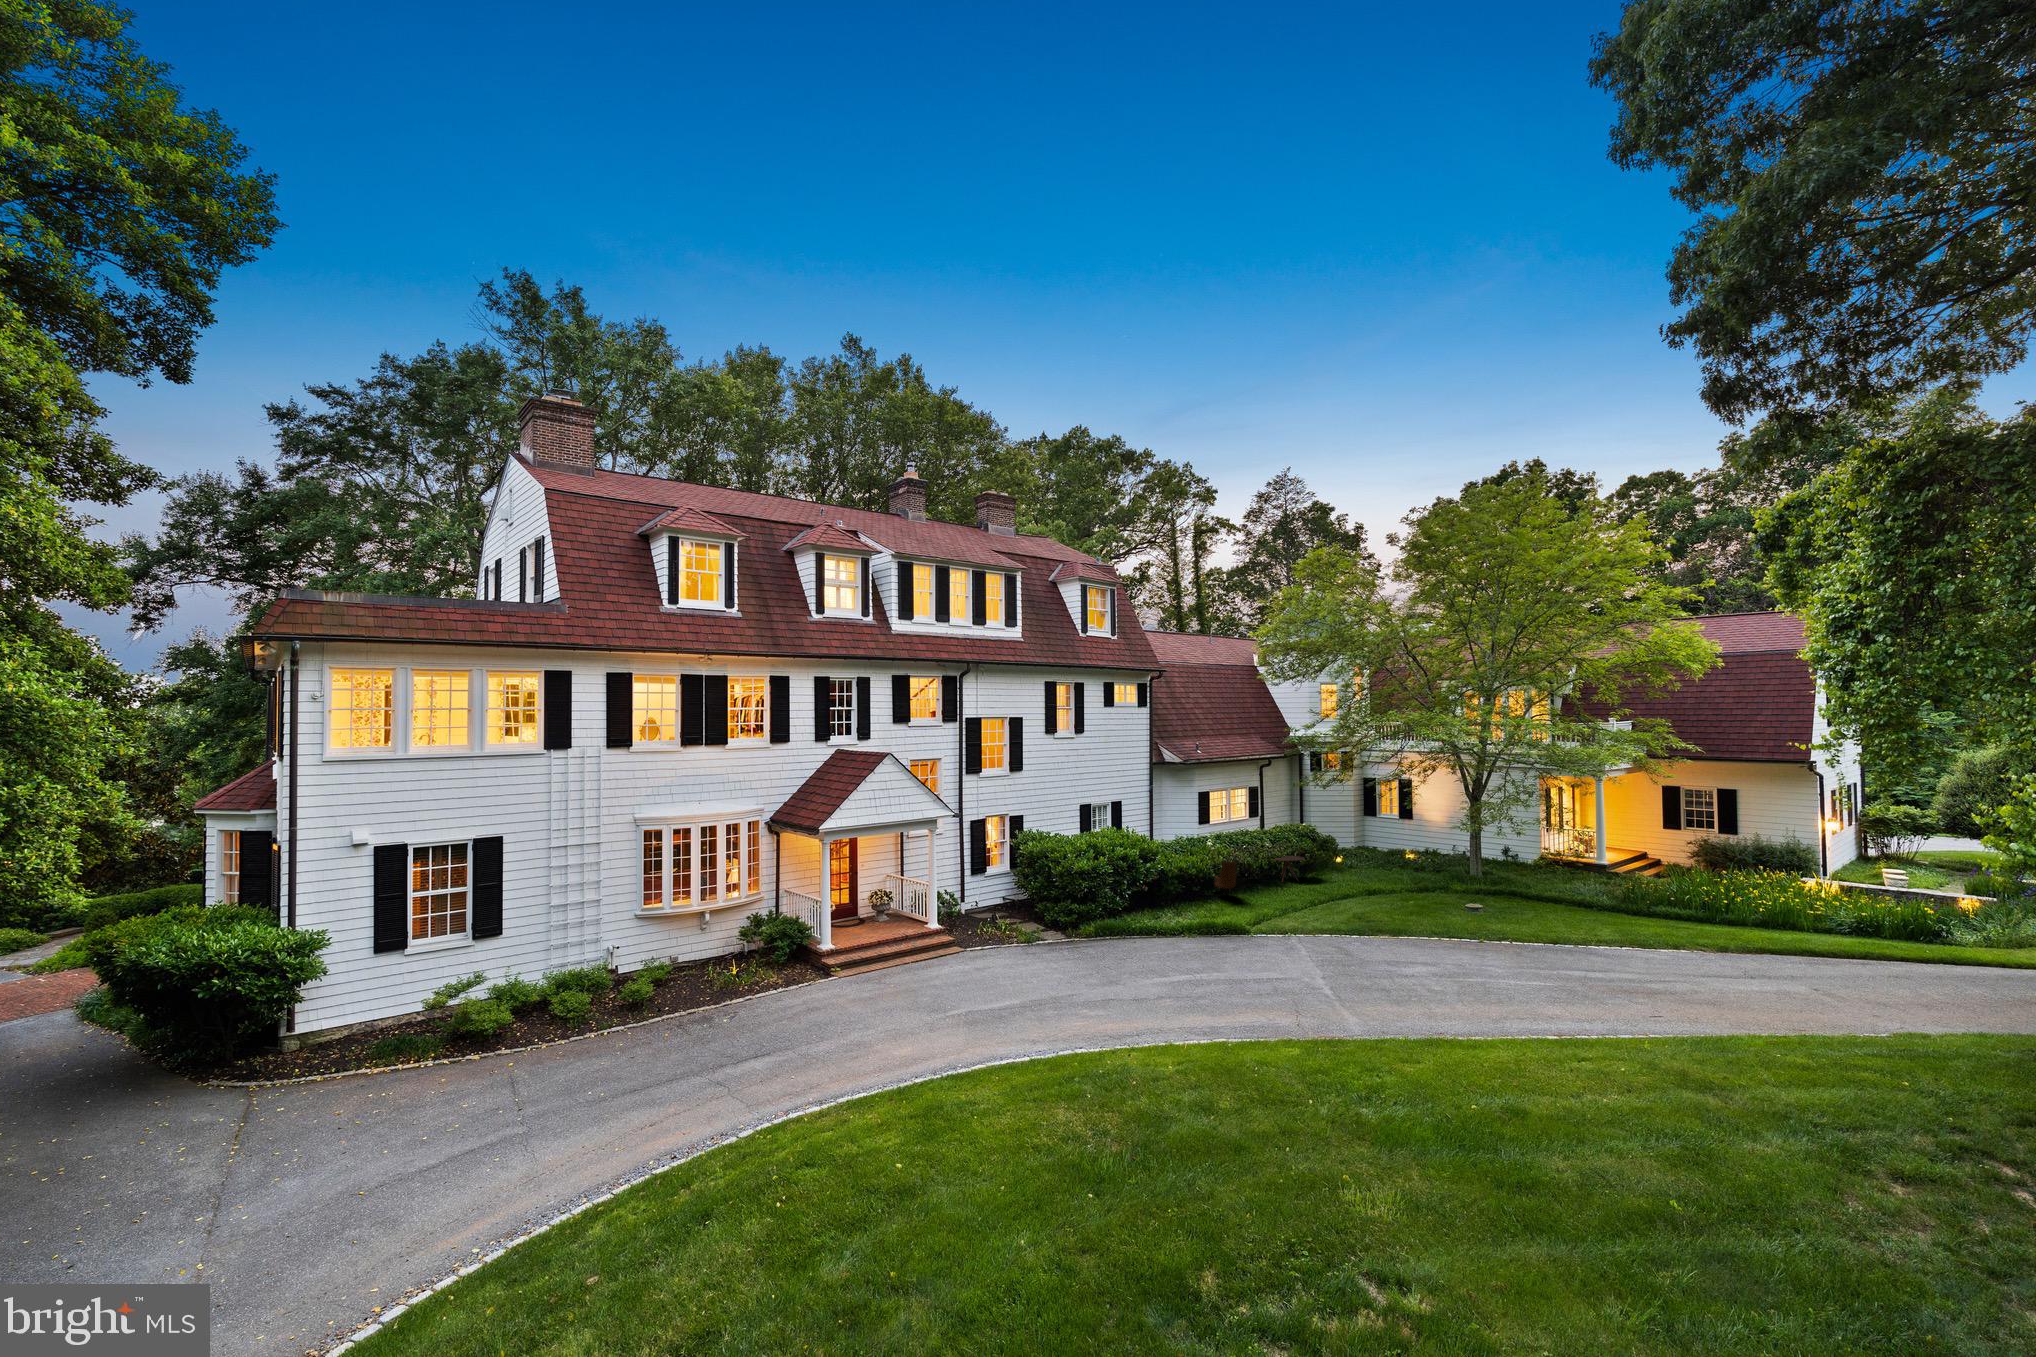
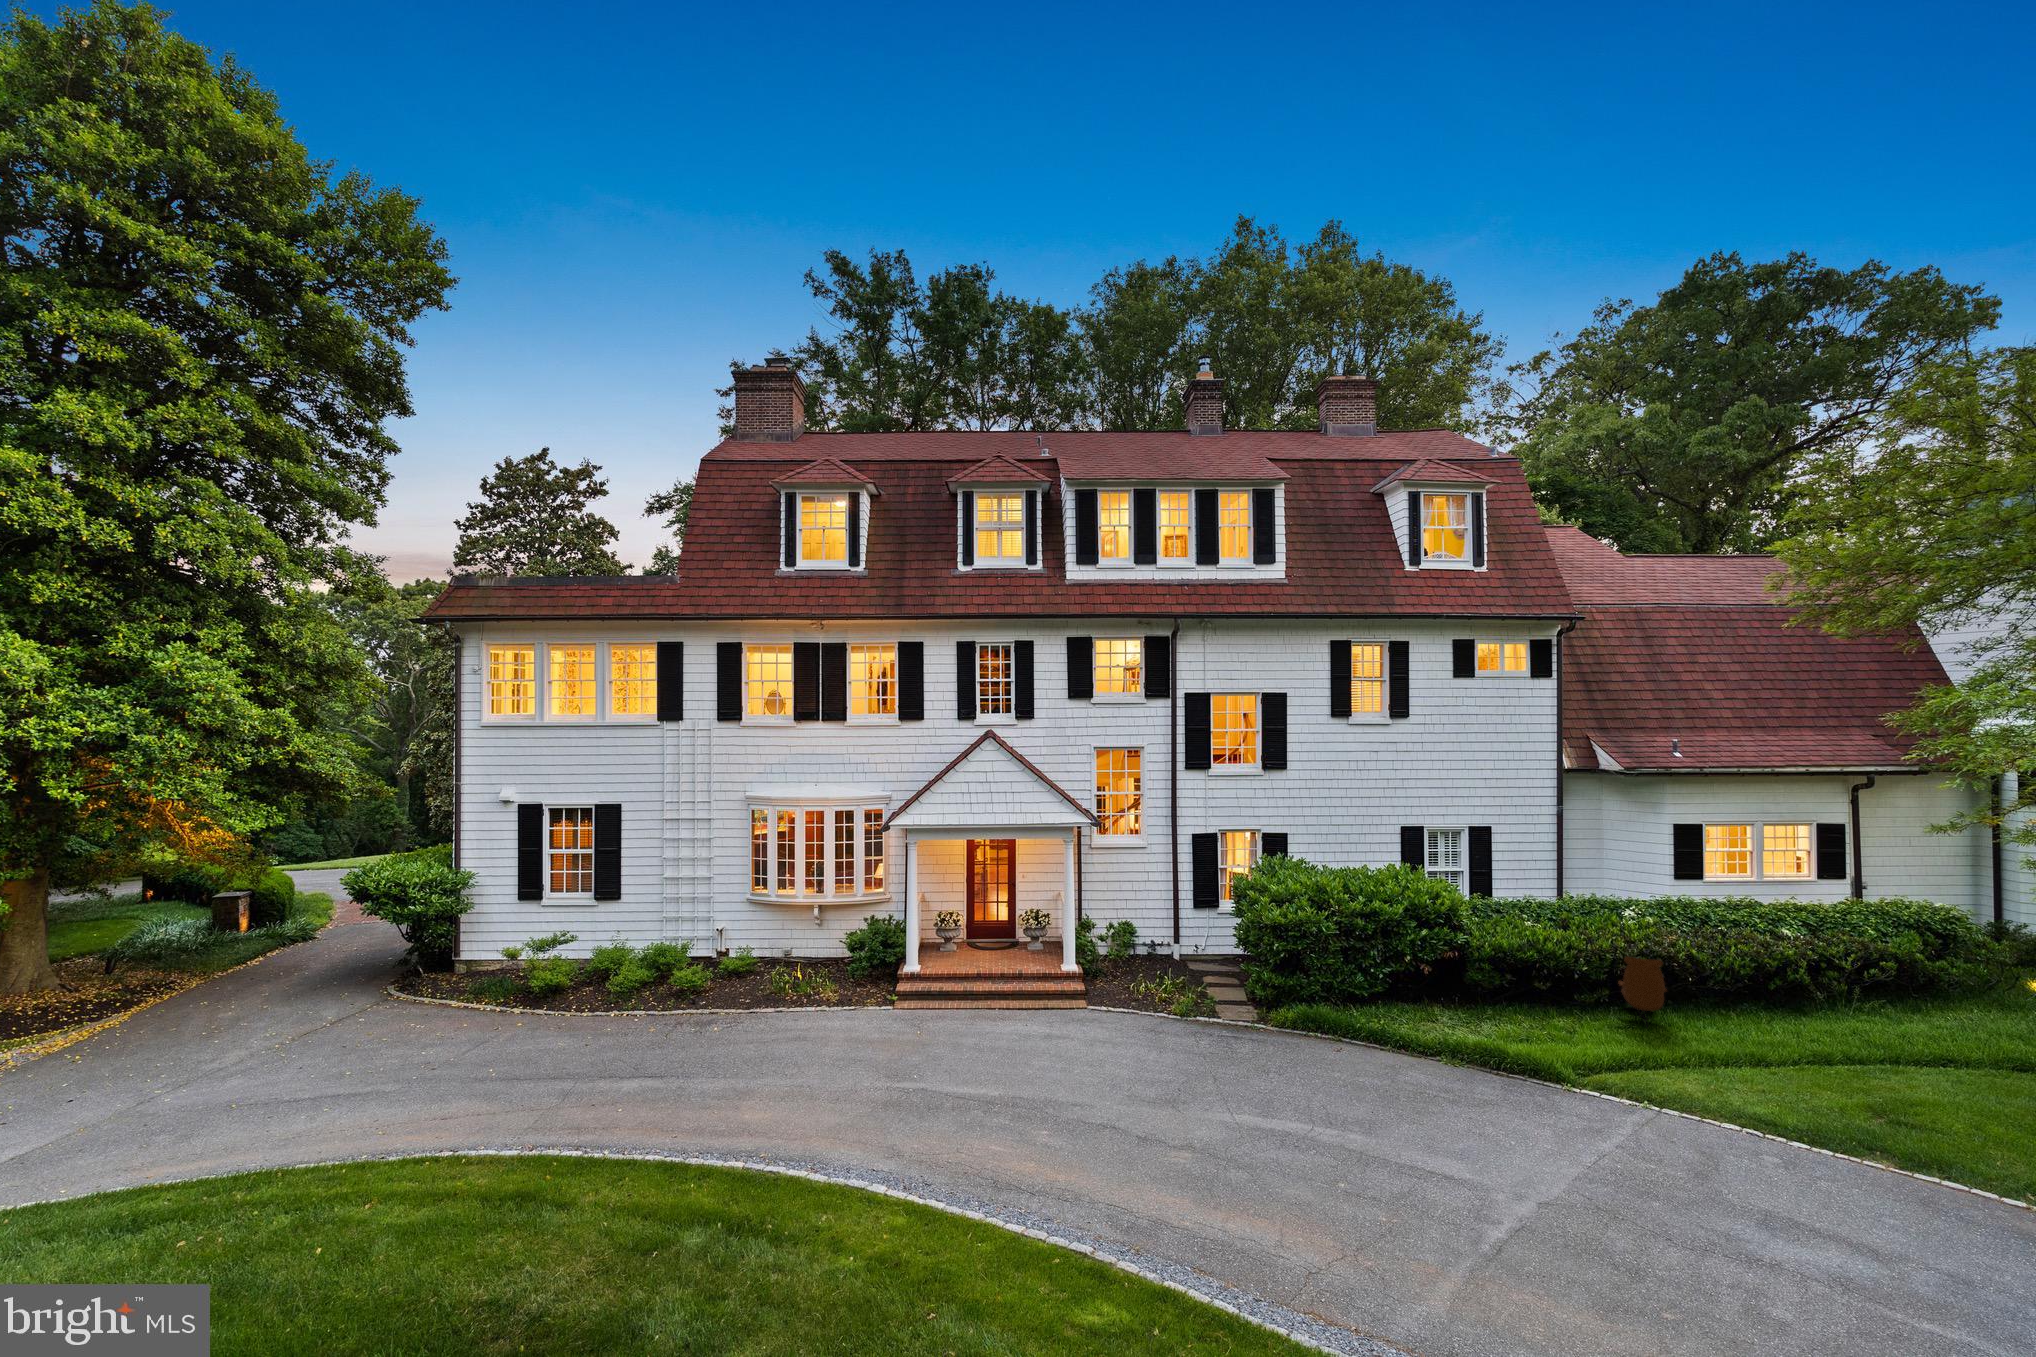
round table: present [1273,856,1305,882] -> none [1799,964,1894,1027]

